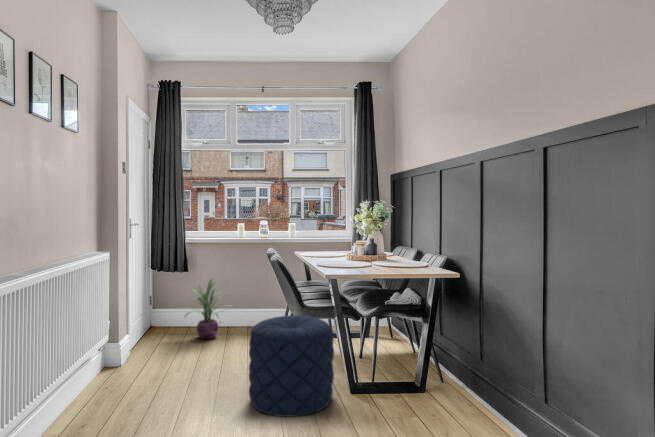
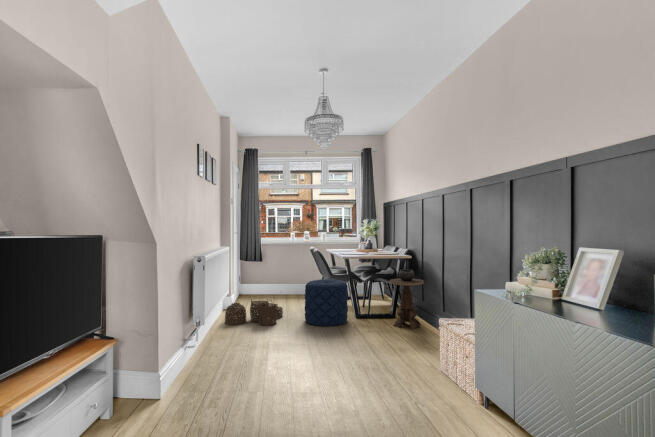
decorative plant: present [185,279,220,339] -> none [255,266,293,300]
side table: none [417,300,485,422] -> present [390,269,424,328]
woven basket: none [86,356,210,417] -> present [225,299,283,326]

